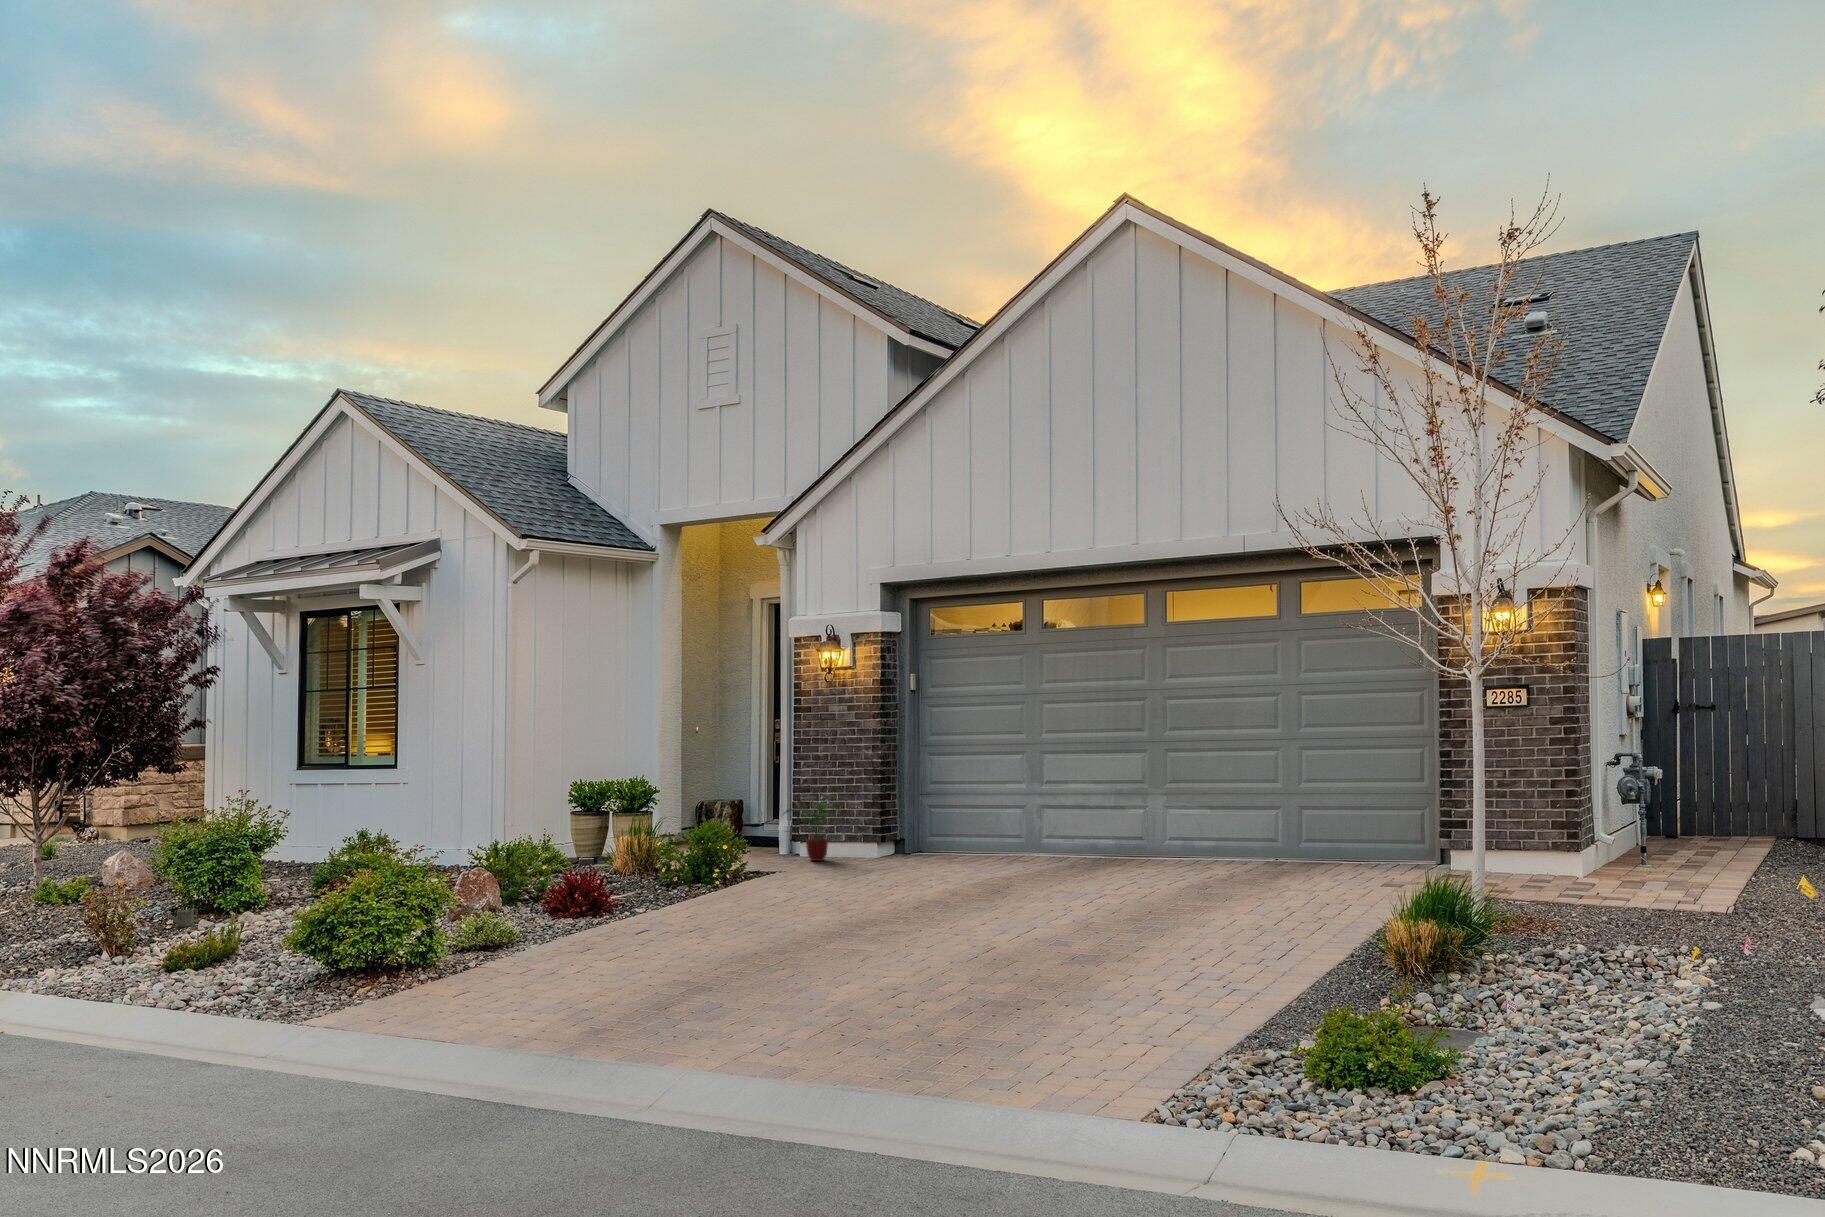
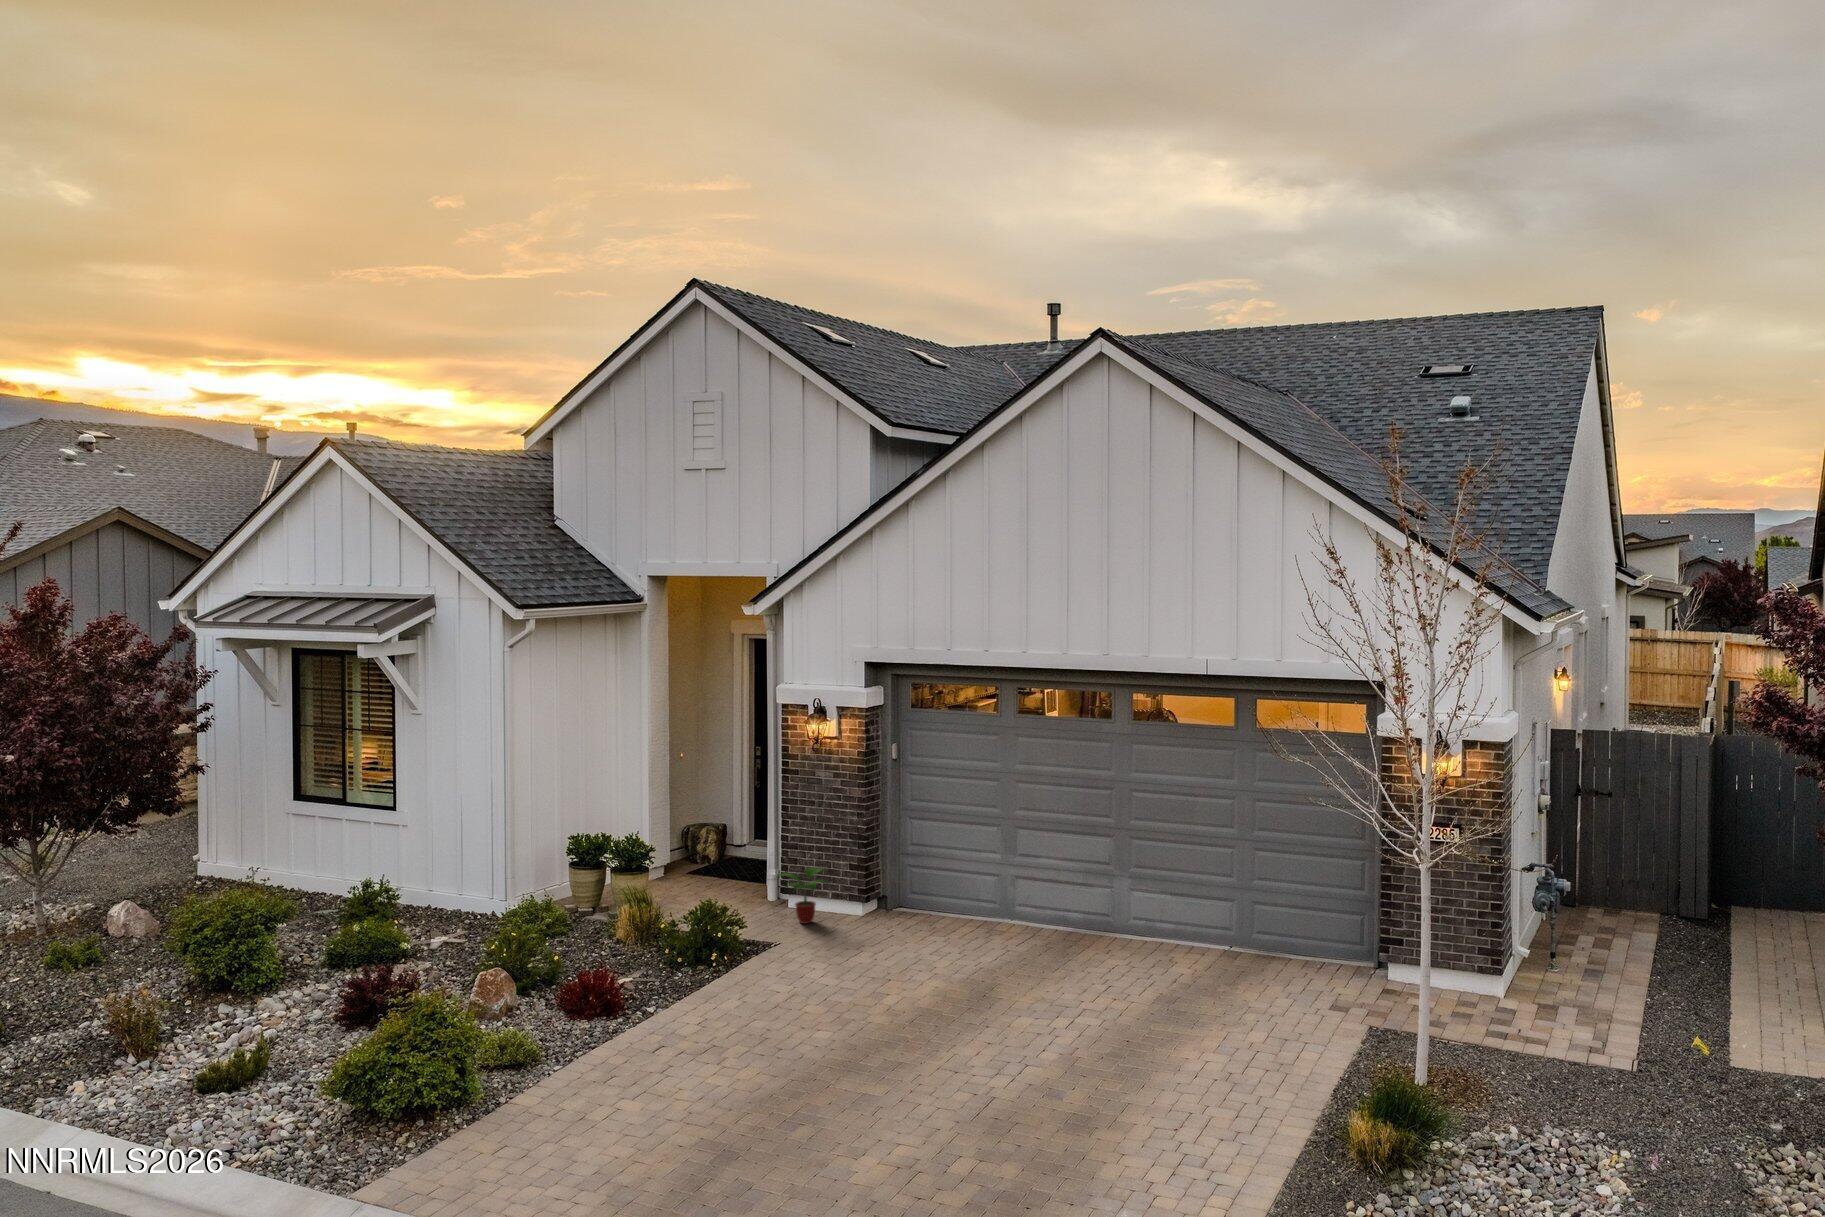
watering can: present [164,909,198,927] -> none [200,985,231,1006]

